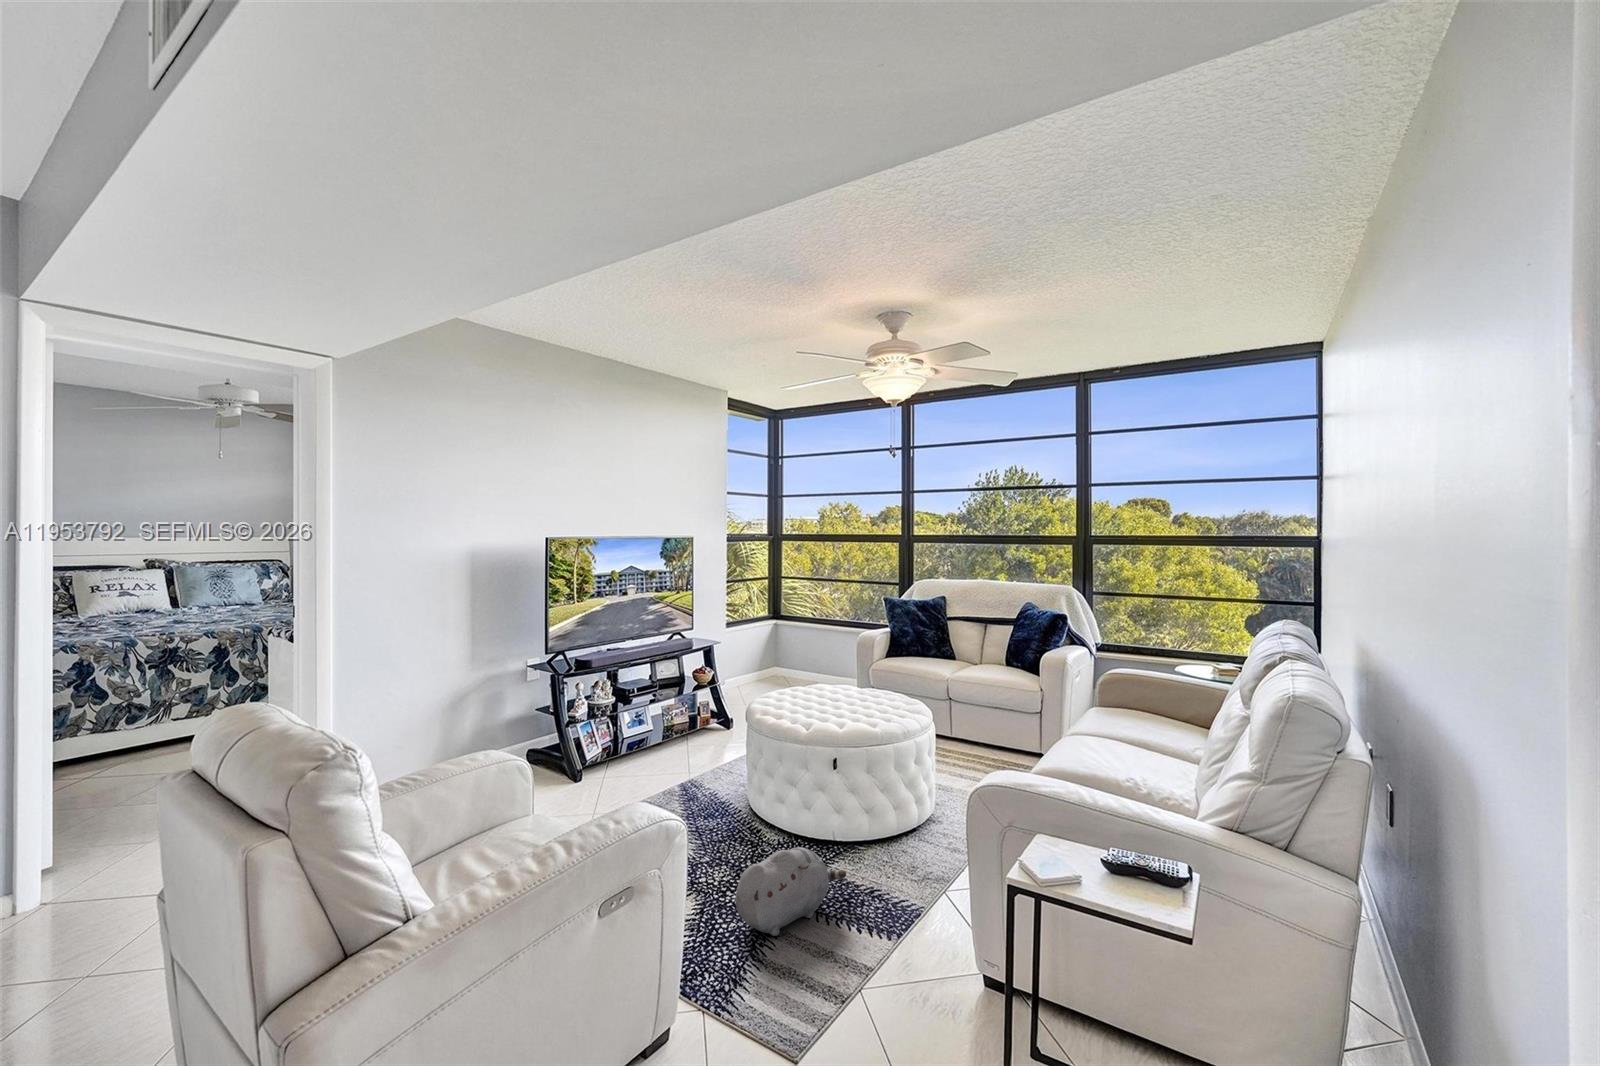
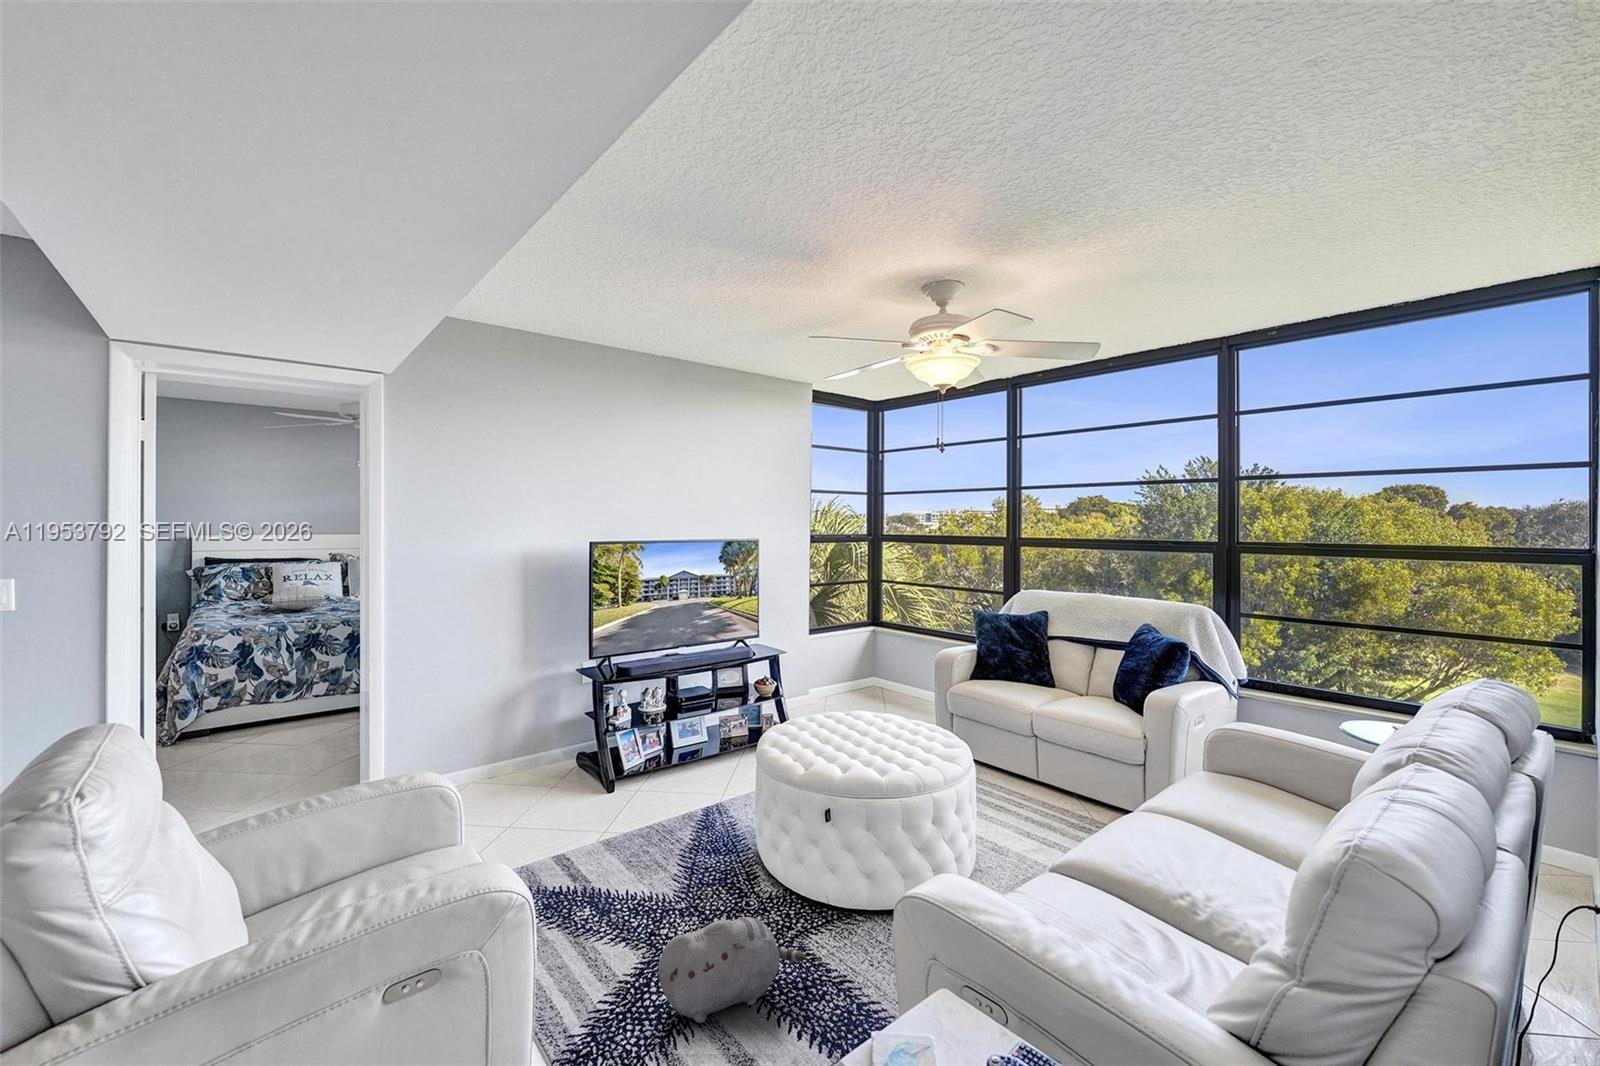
pillow: none [87,595,174,624] -> present [261,586,326,610]

